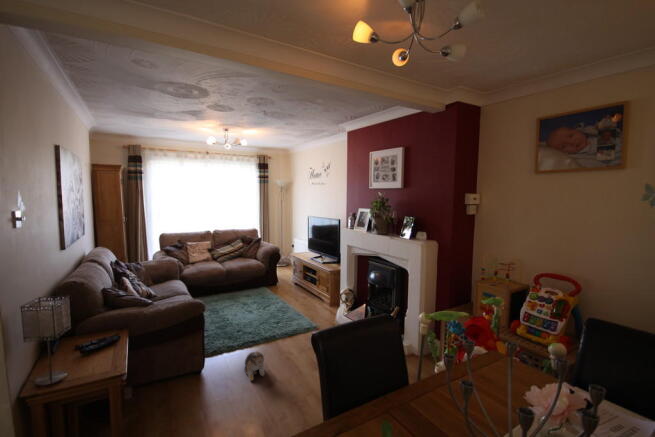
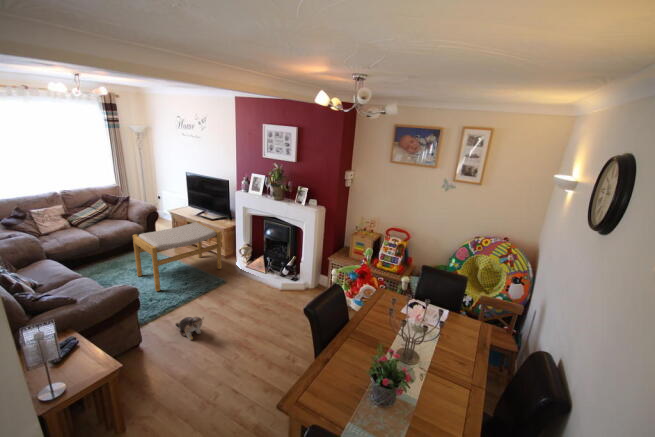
footstool: none [243,261,322,324] -> present [133,221,222,291]

